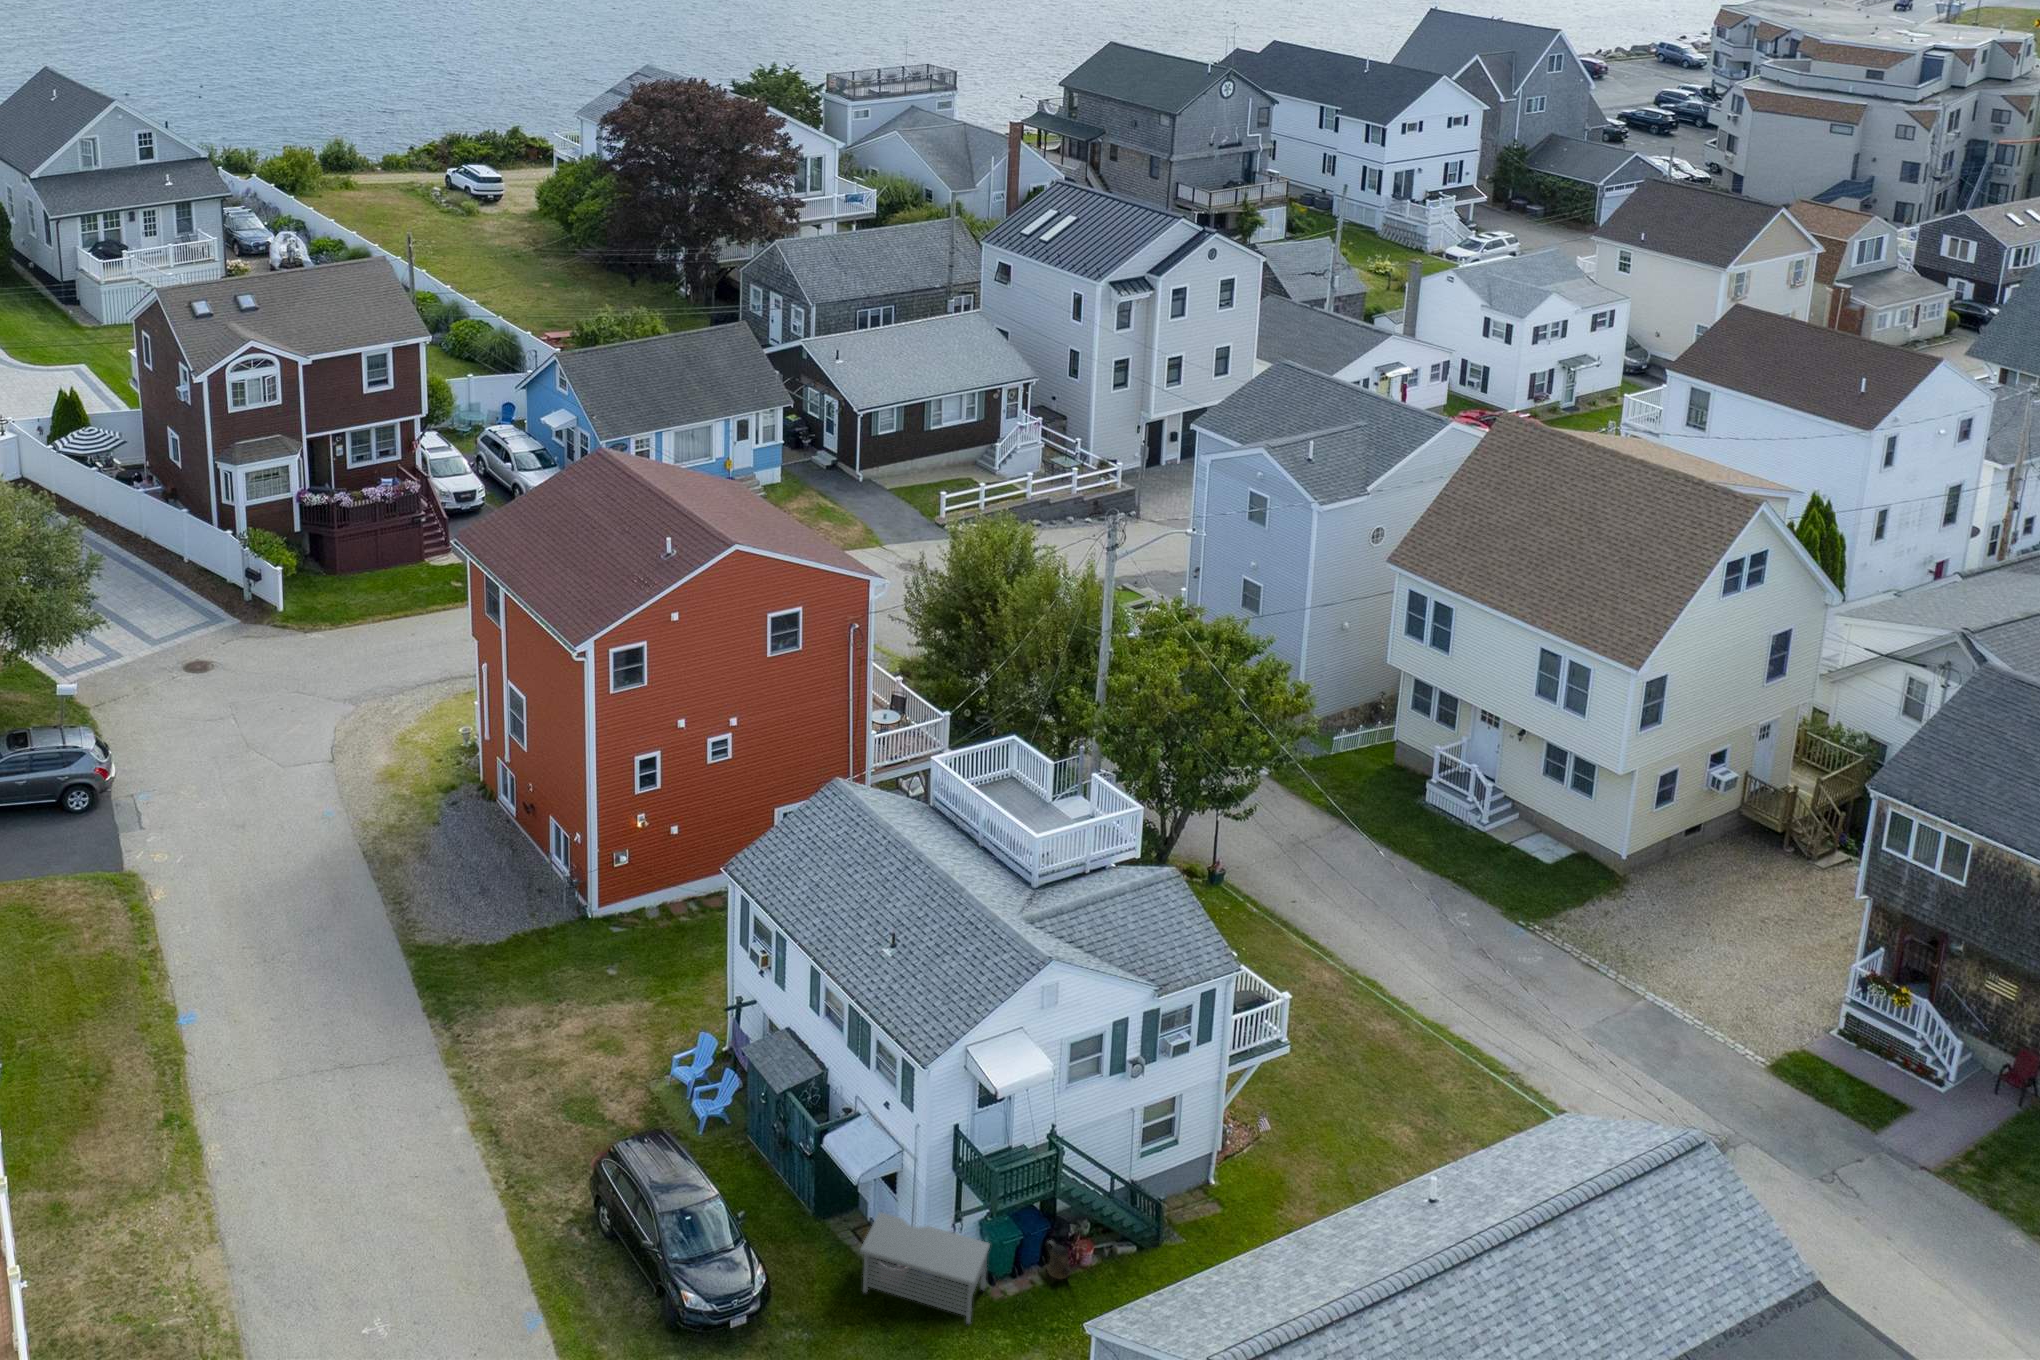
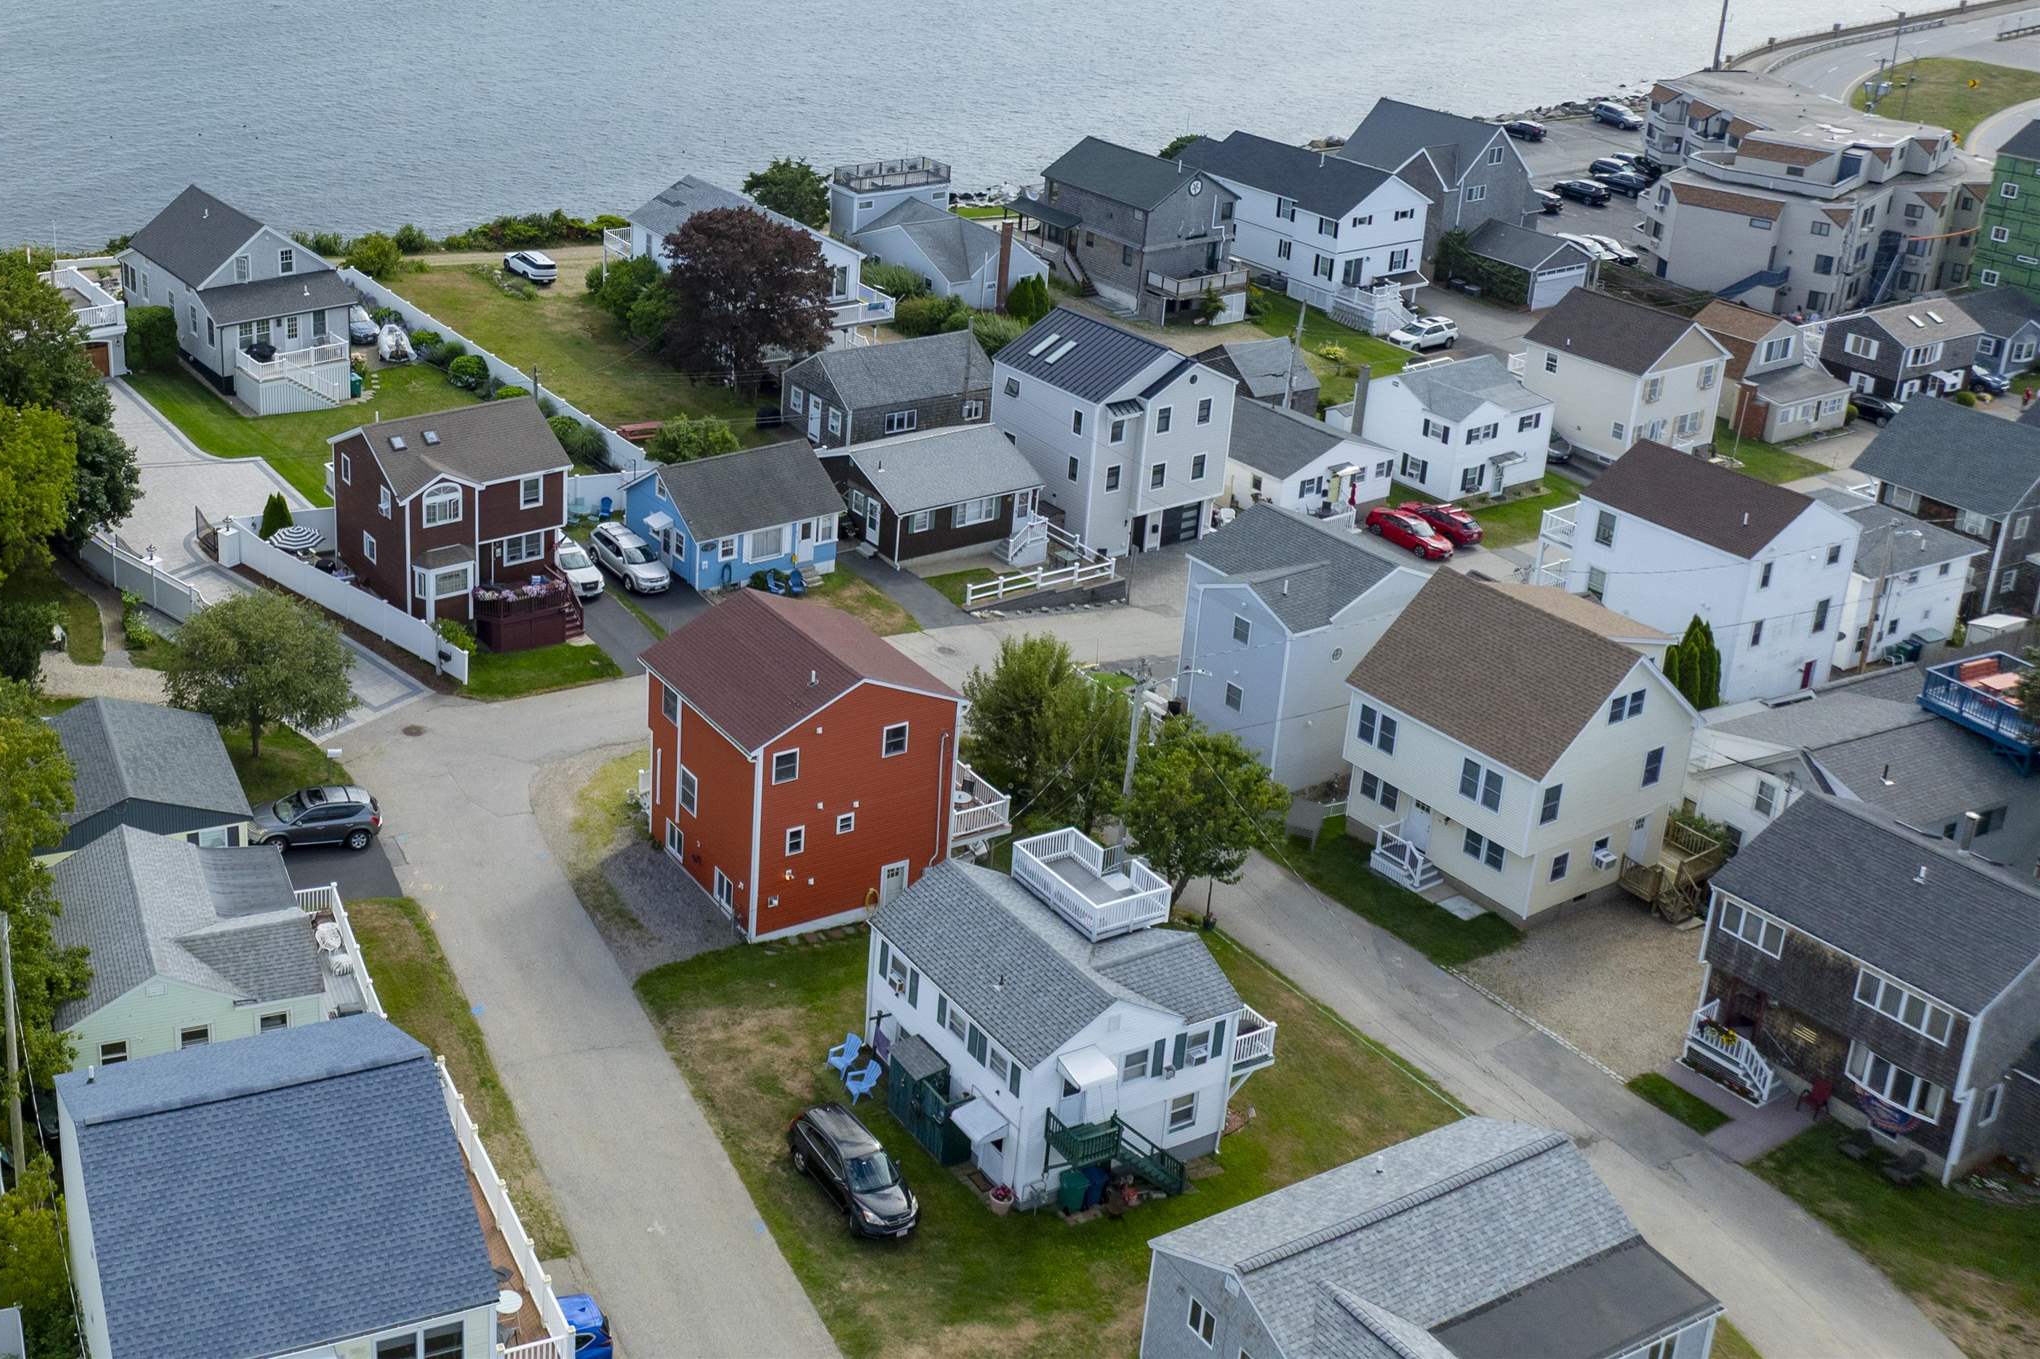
storage bench: present [860,1212,990,1324] -> present [1285,798,1326,849]

